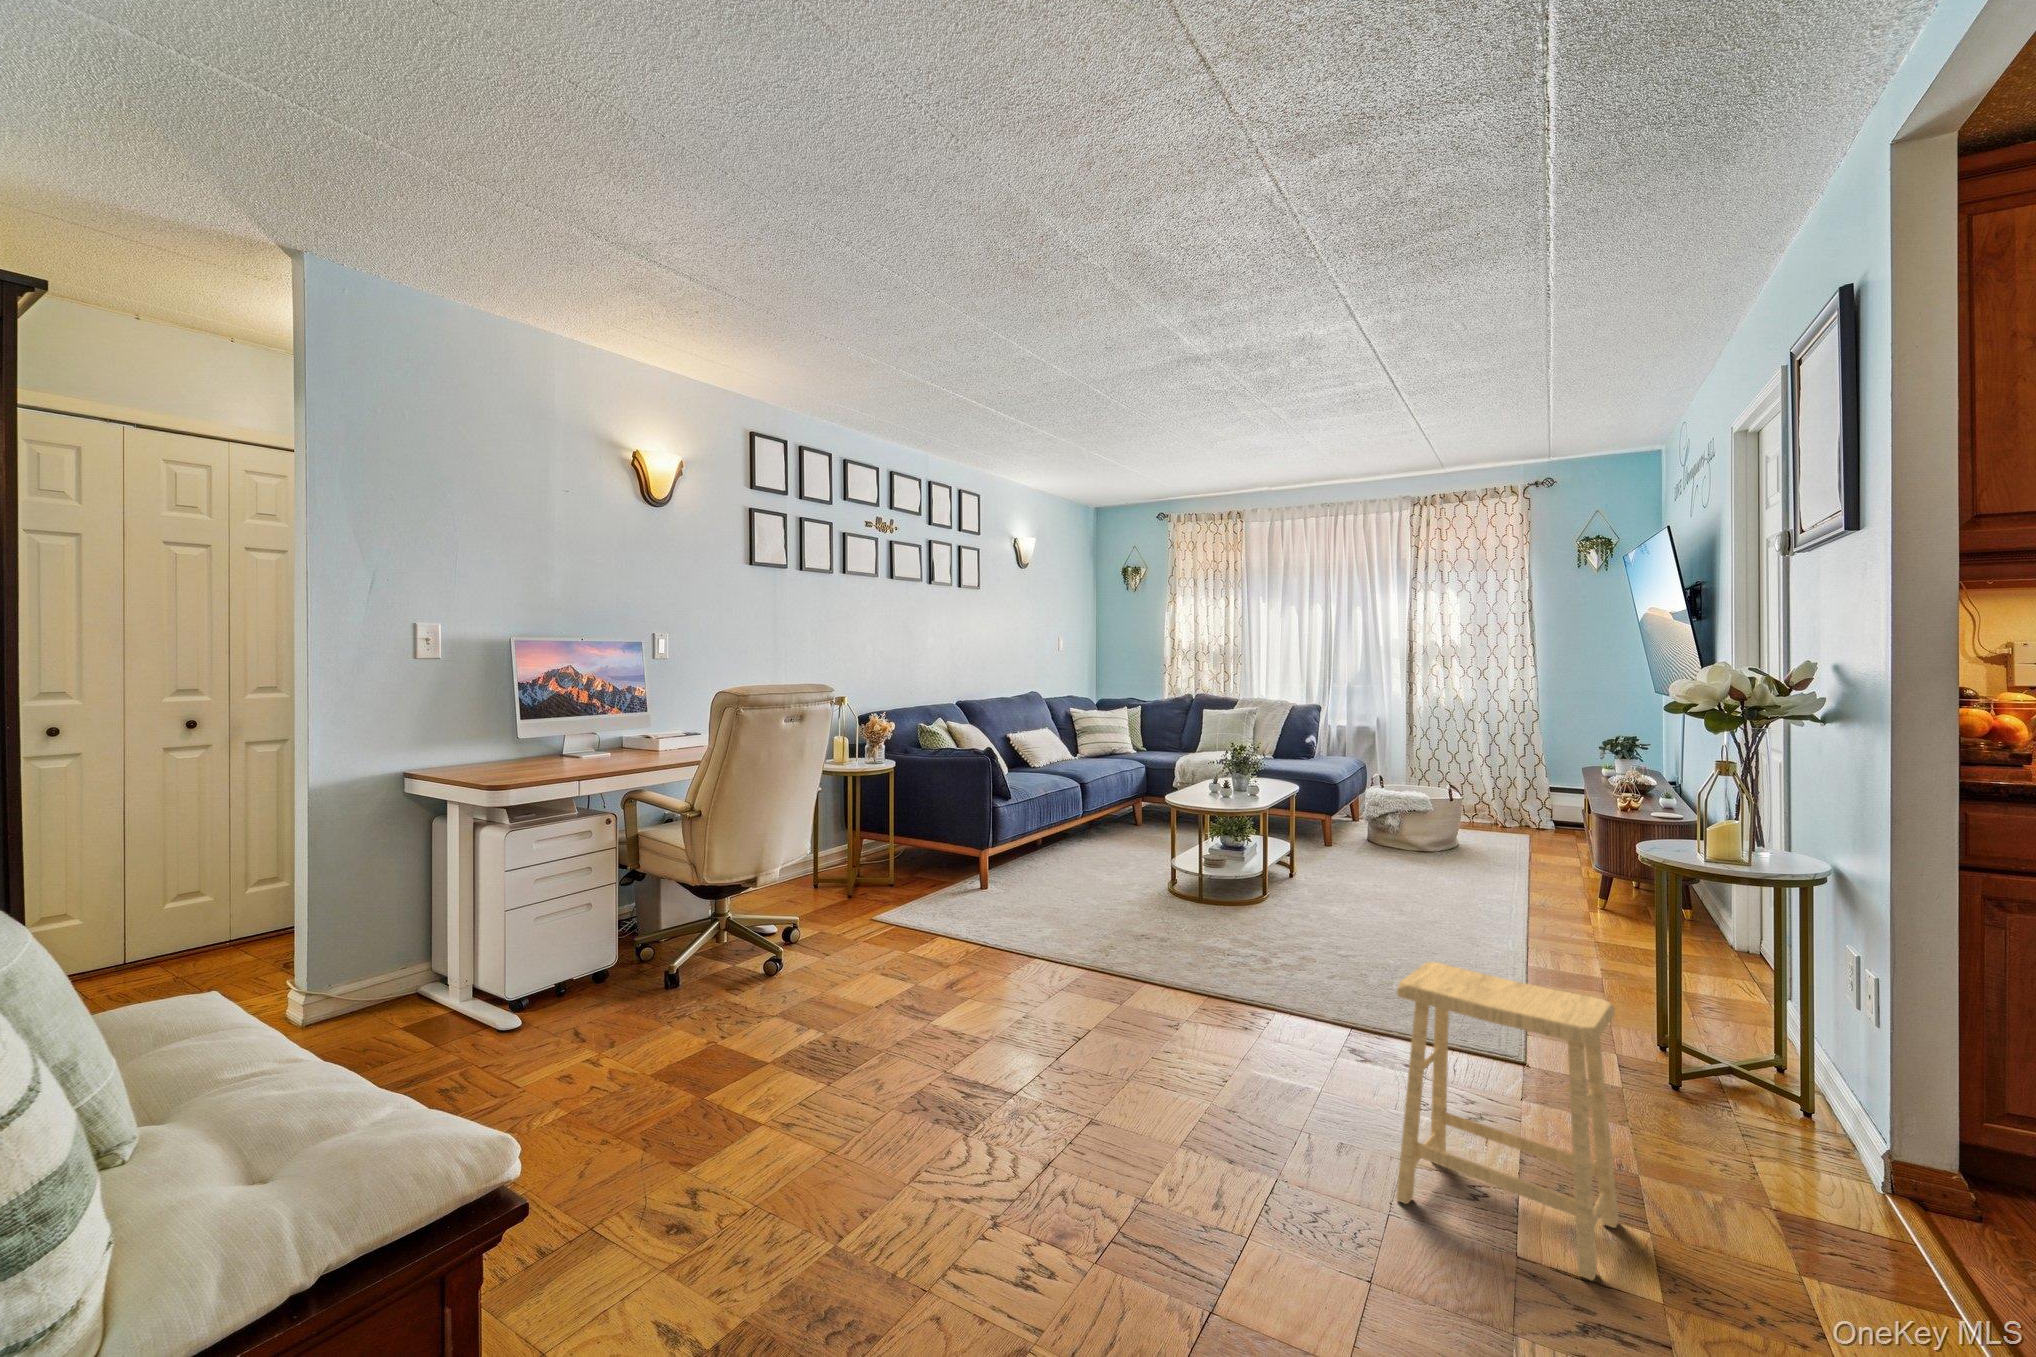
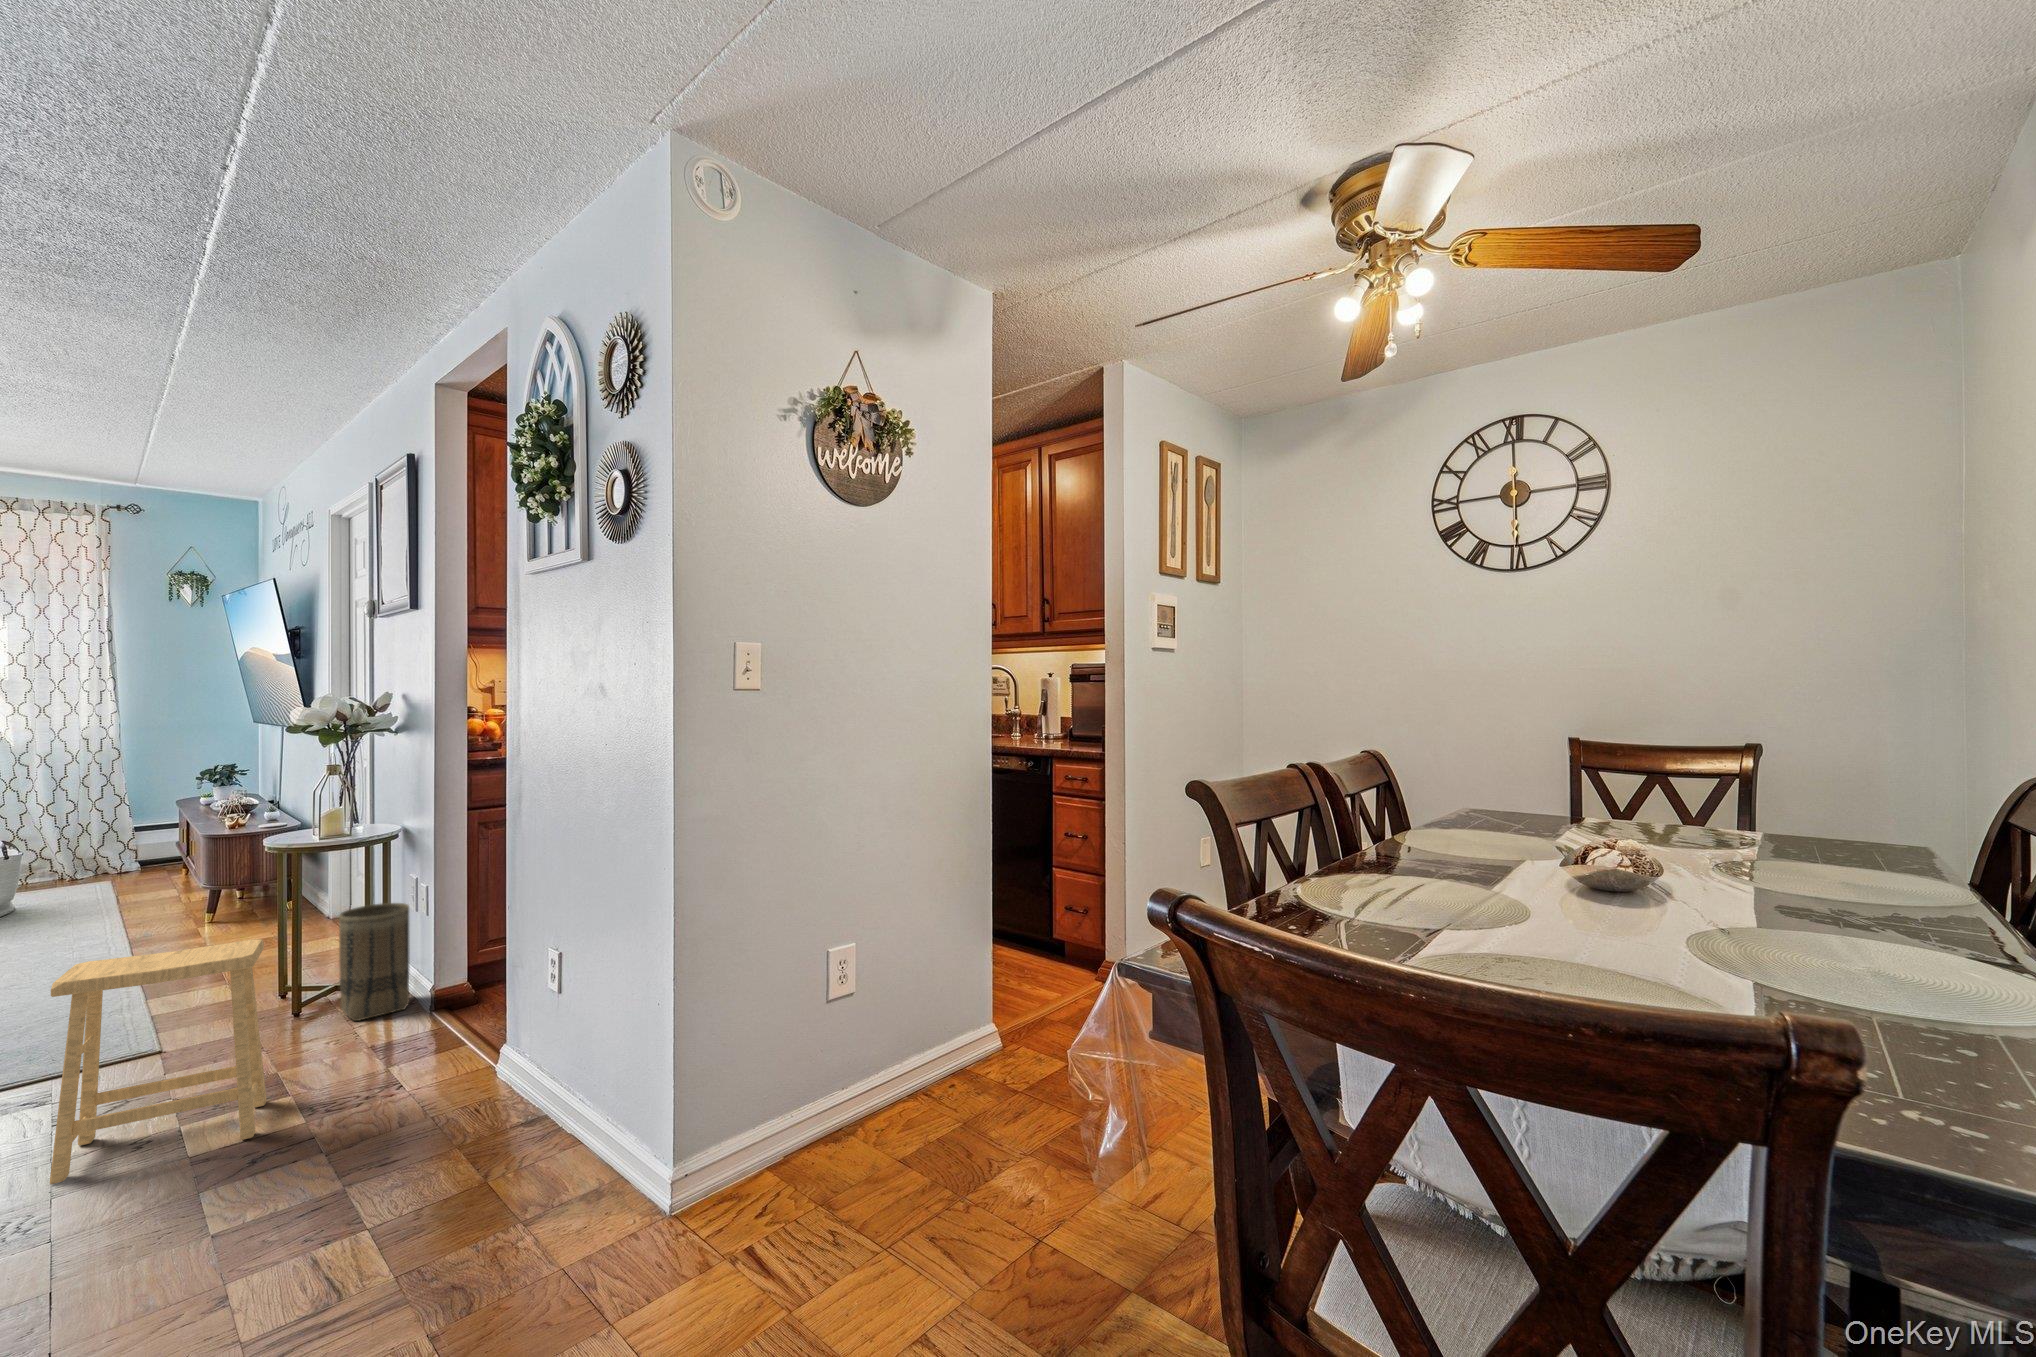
basket: none [1730,972,1841,1157] -> present [339,903,410,1021]

